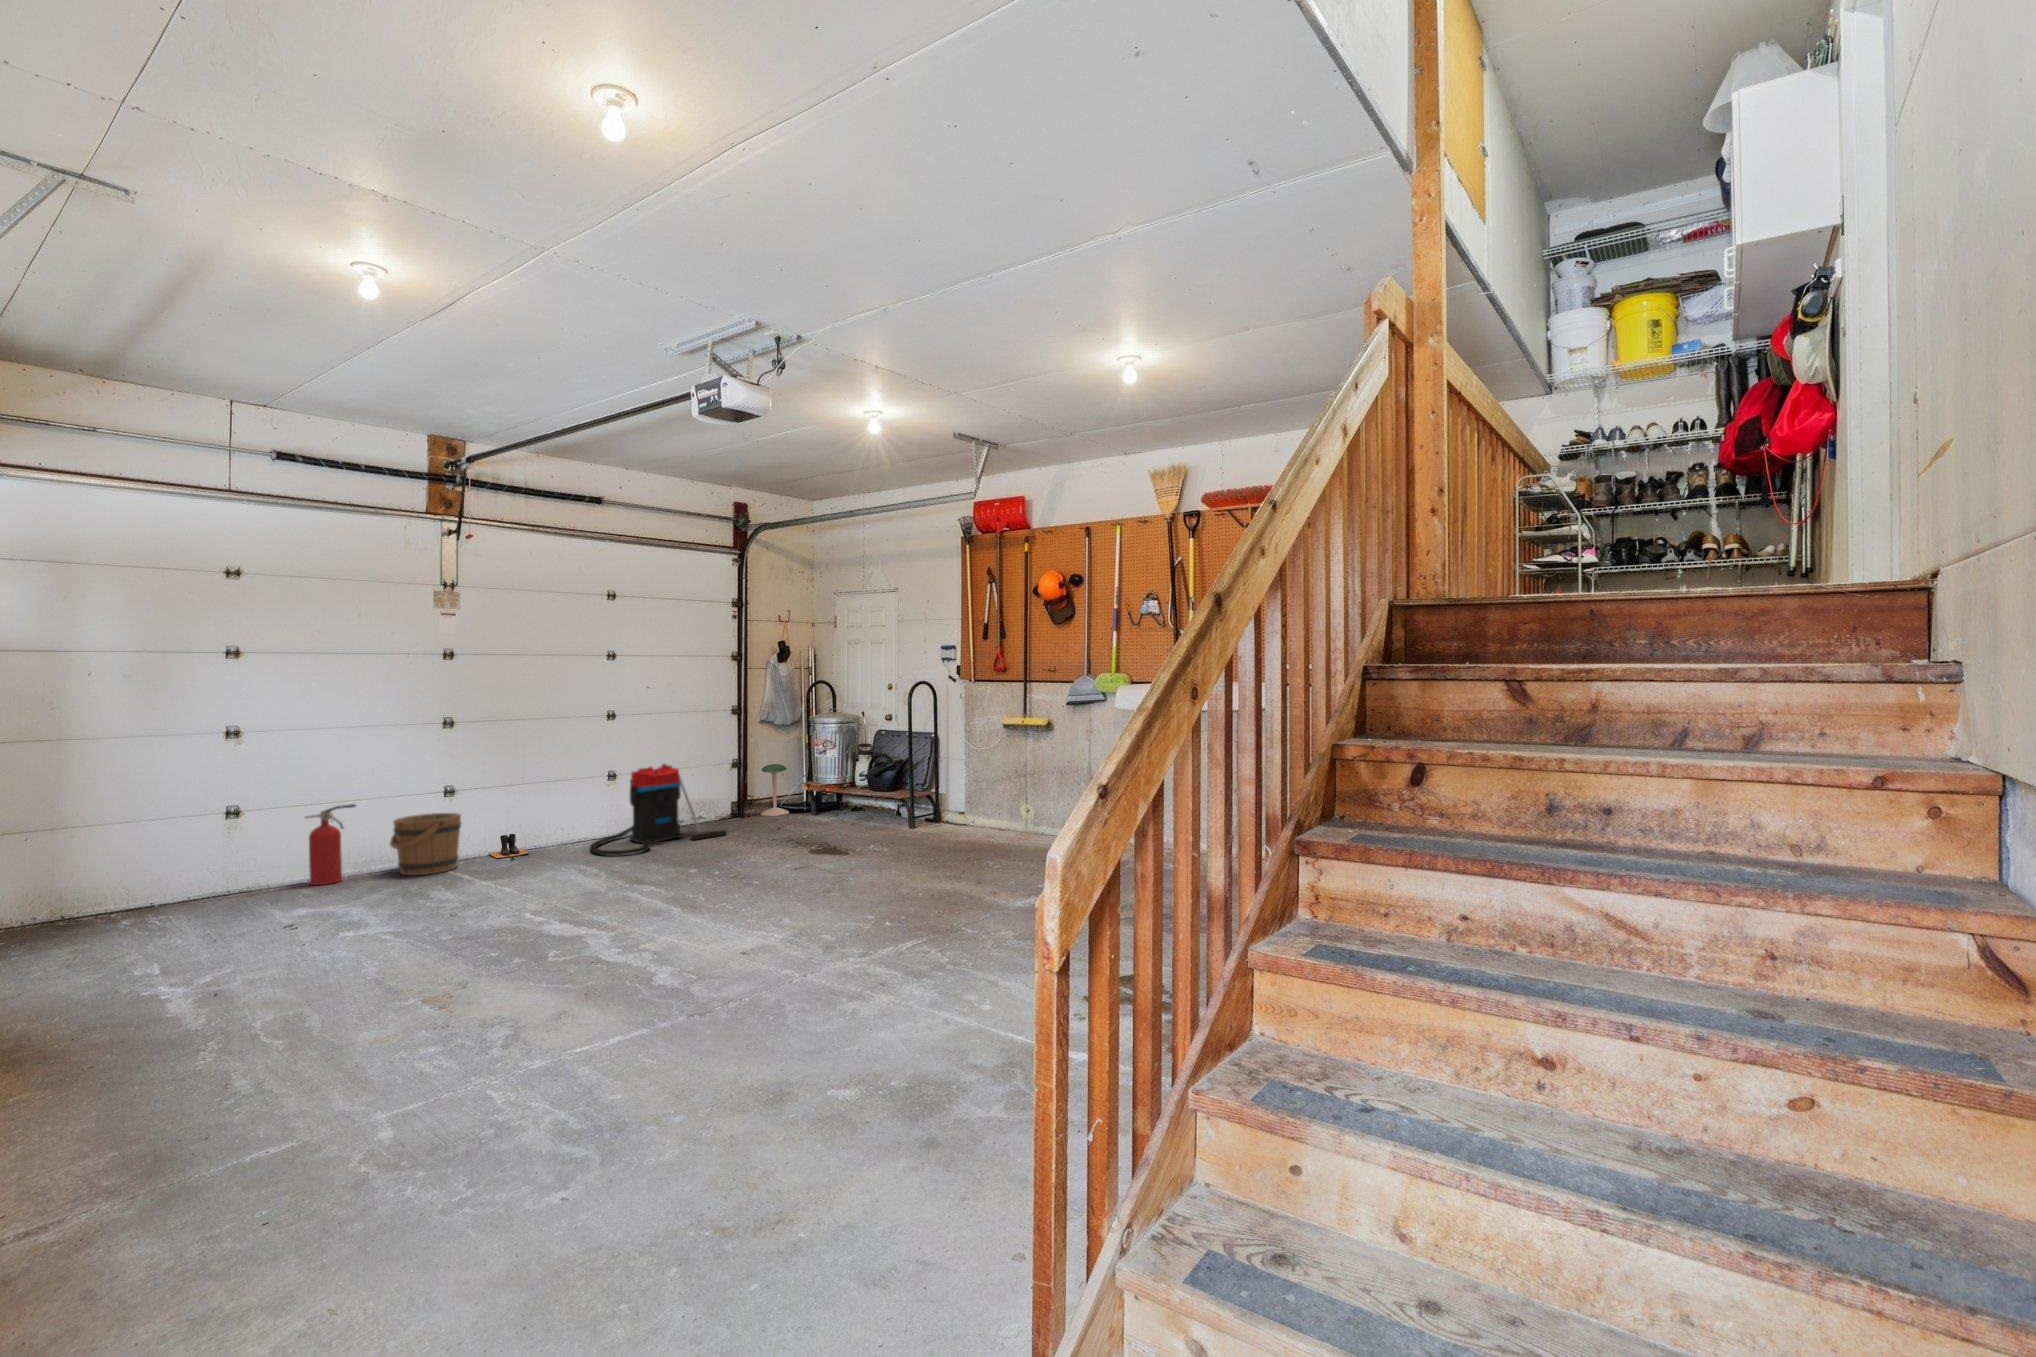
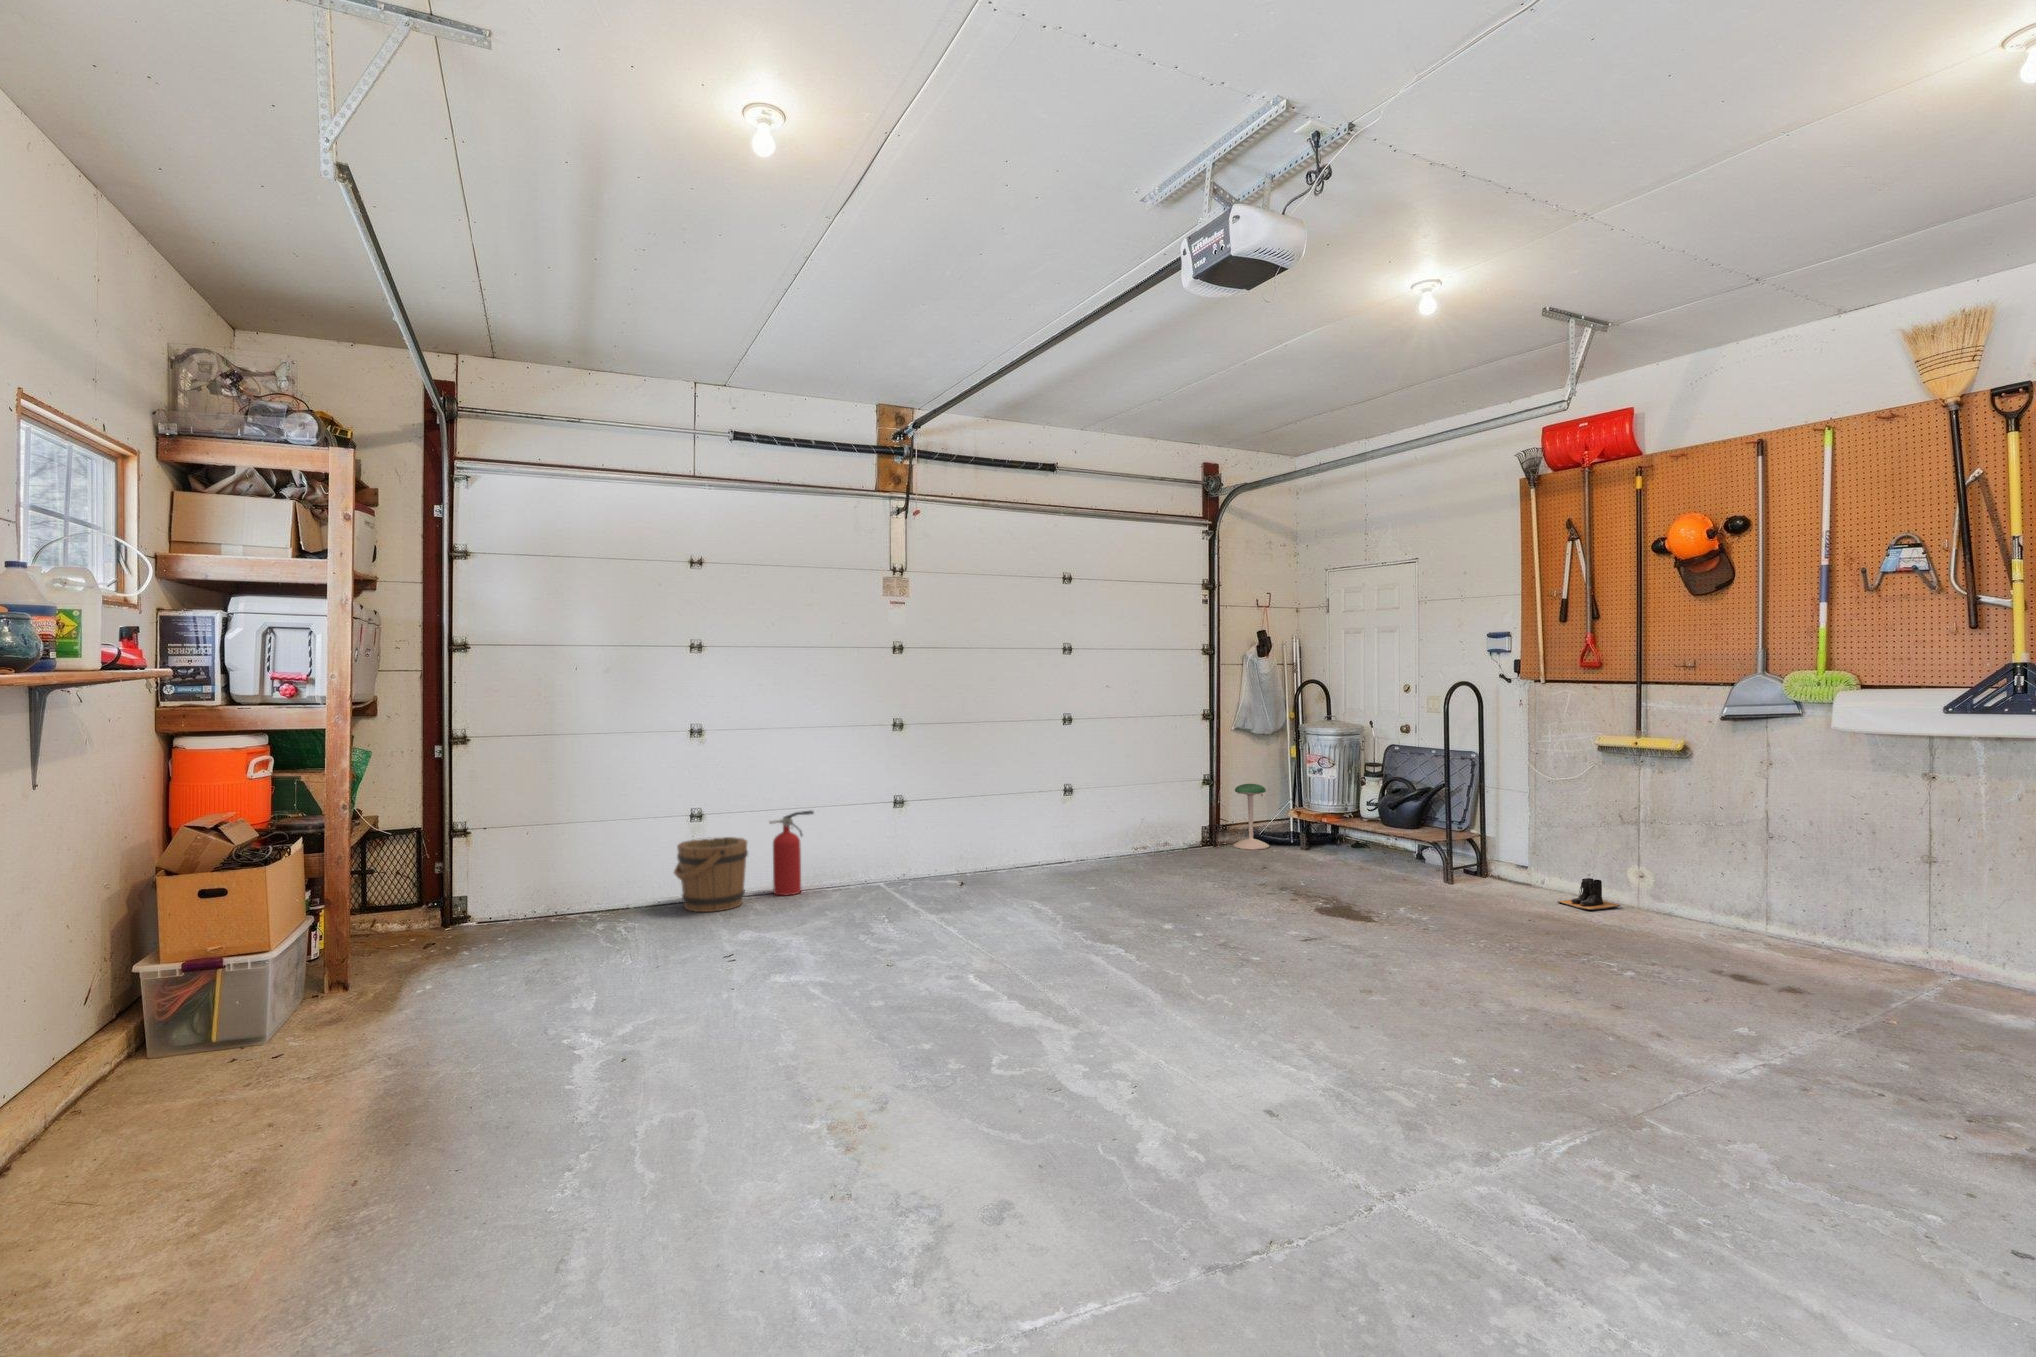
vacuum cleaner: present [590,764,727,855] -> none [1040,779,1195,890]
bucket: present [390,813,461,875] -> present [674,837,748,912]
boots: present [489,834,529,859] -> present [1557,878,1620,910]

